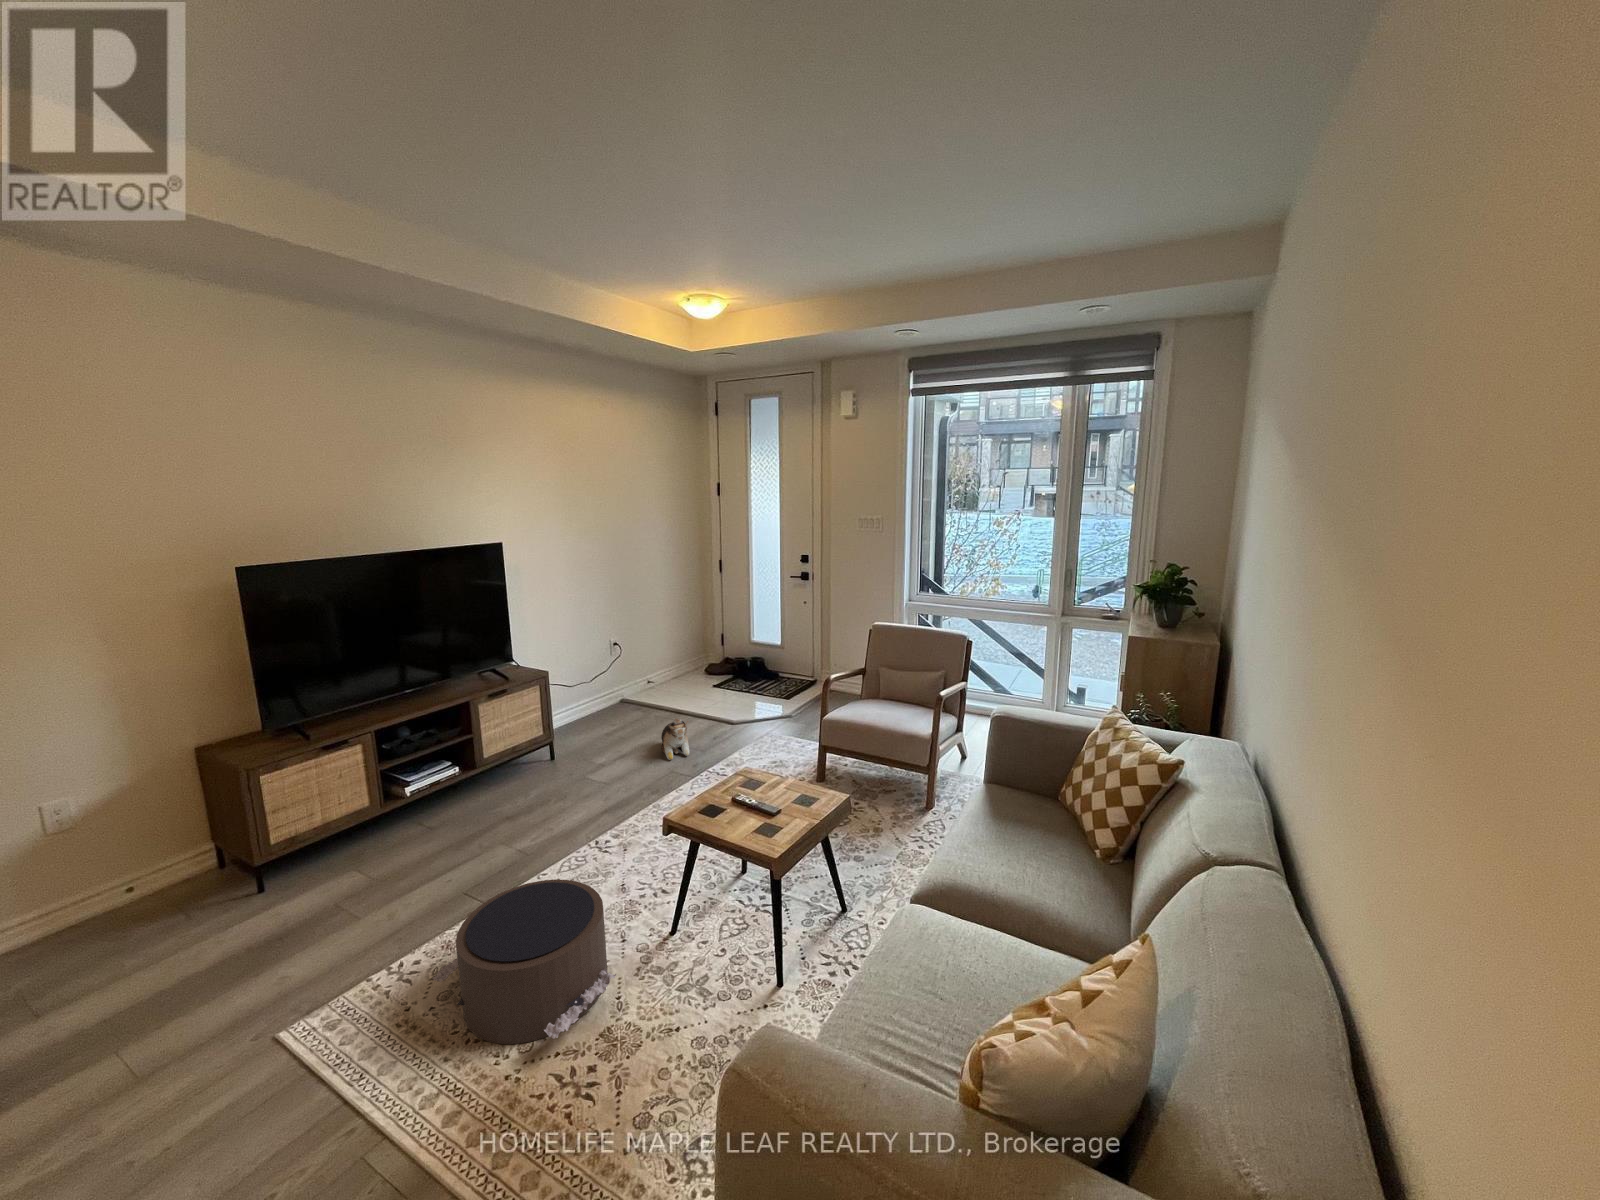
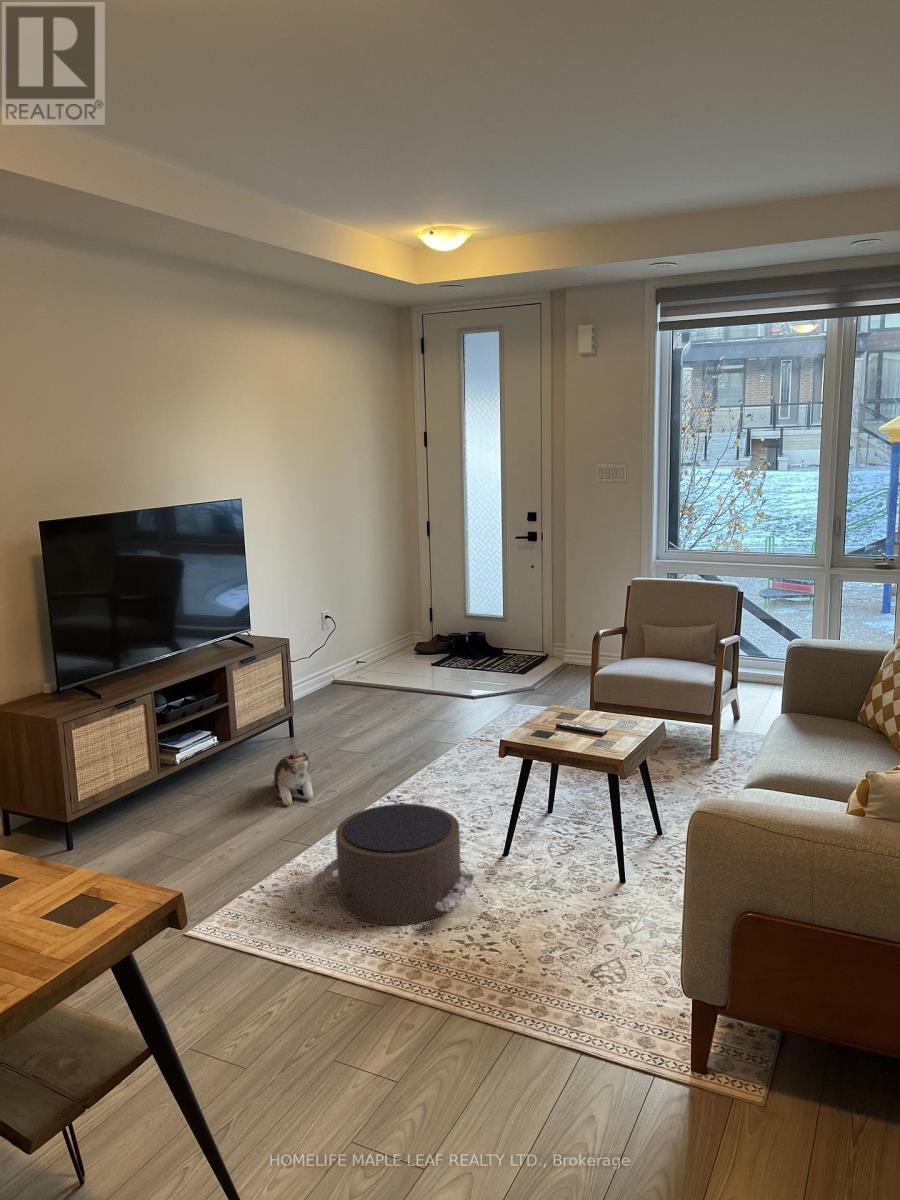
plush toy: present [661,719,689,760] -> present [274,749,313,806]

